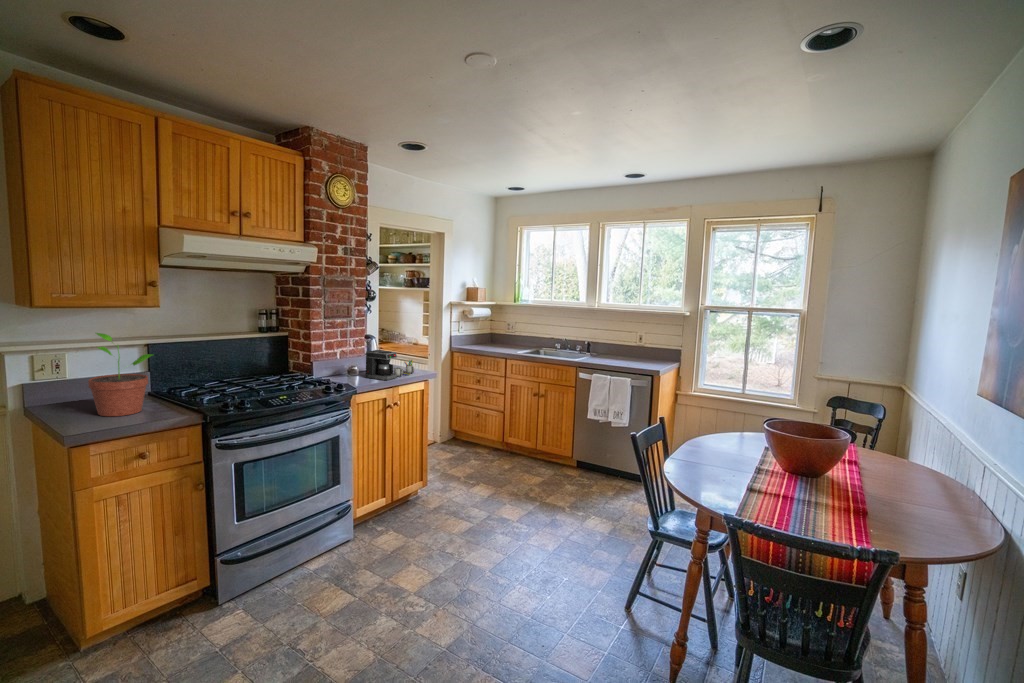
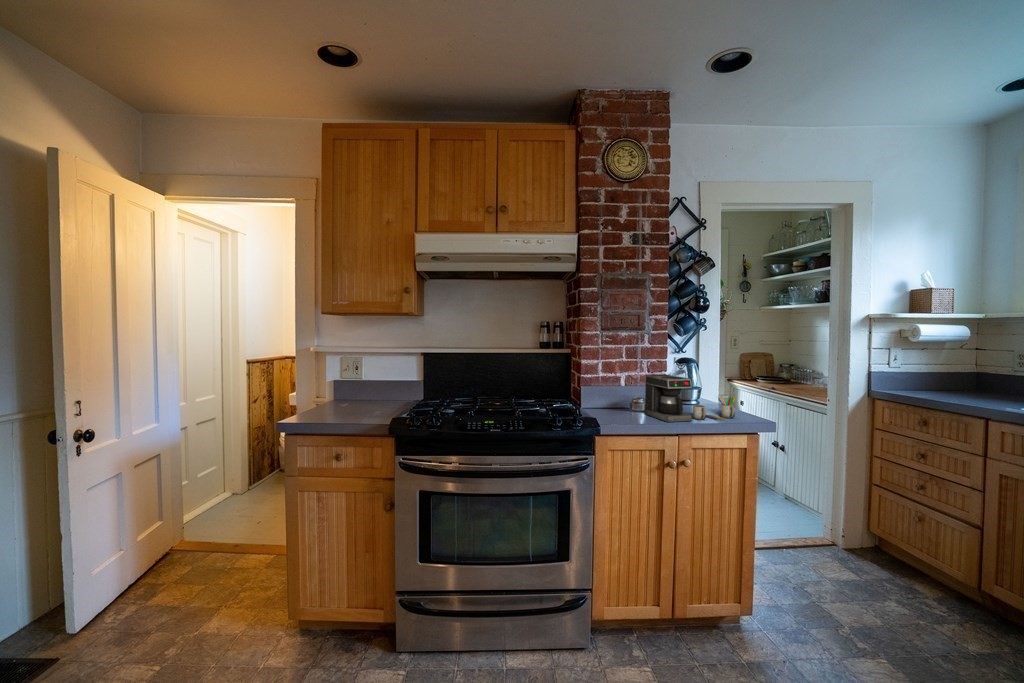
potted plant: present [88,333,152,416] -> none [329,333,378,415]

